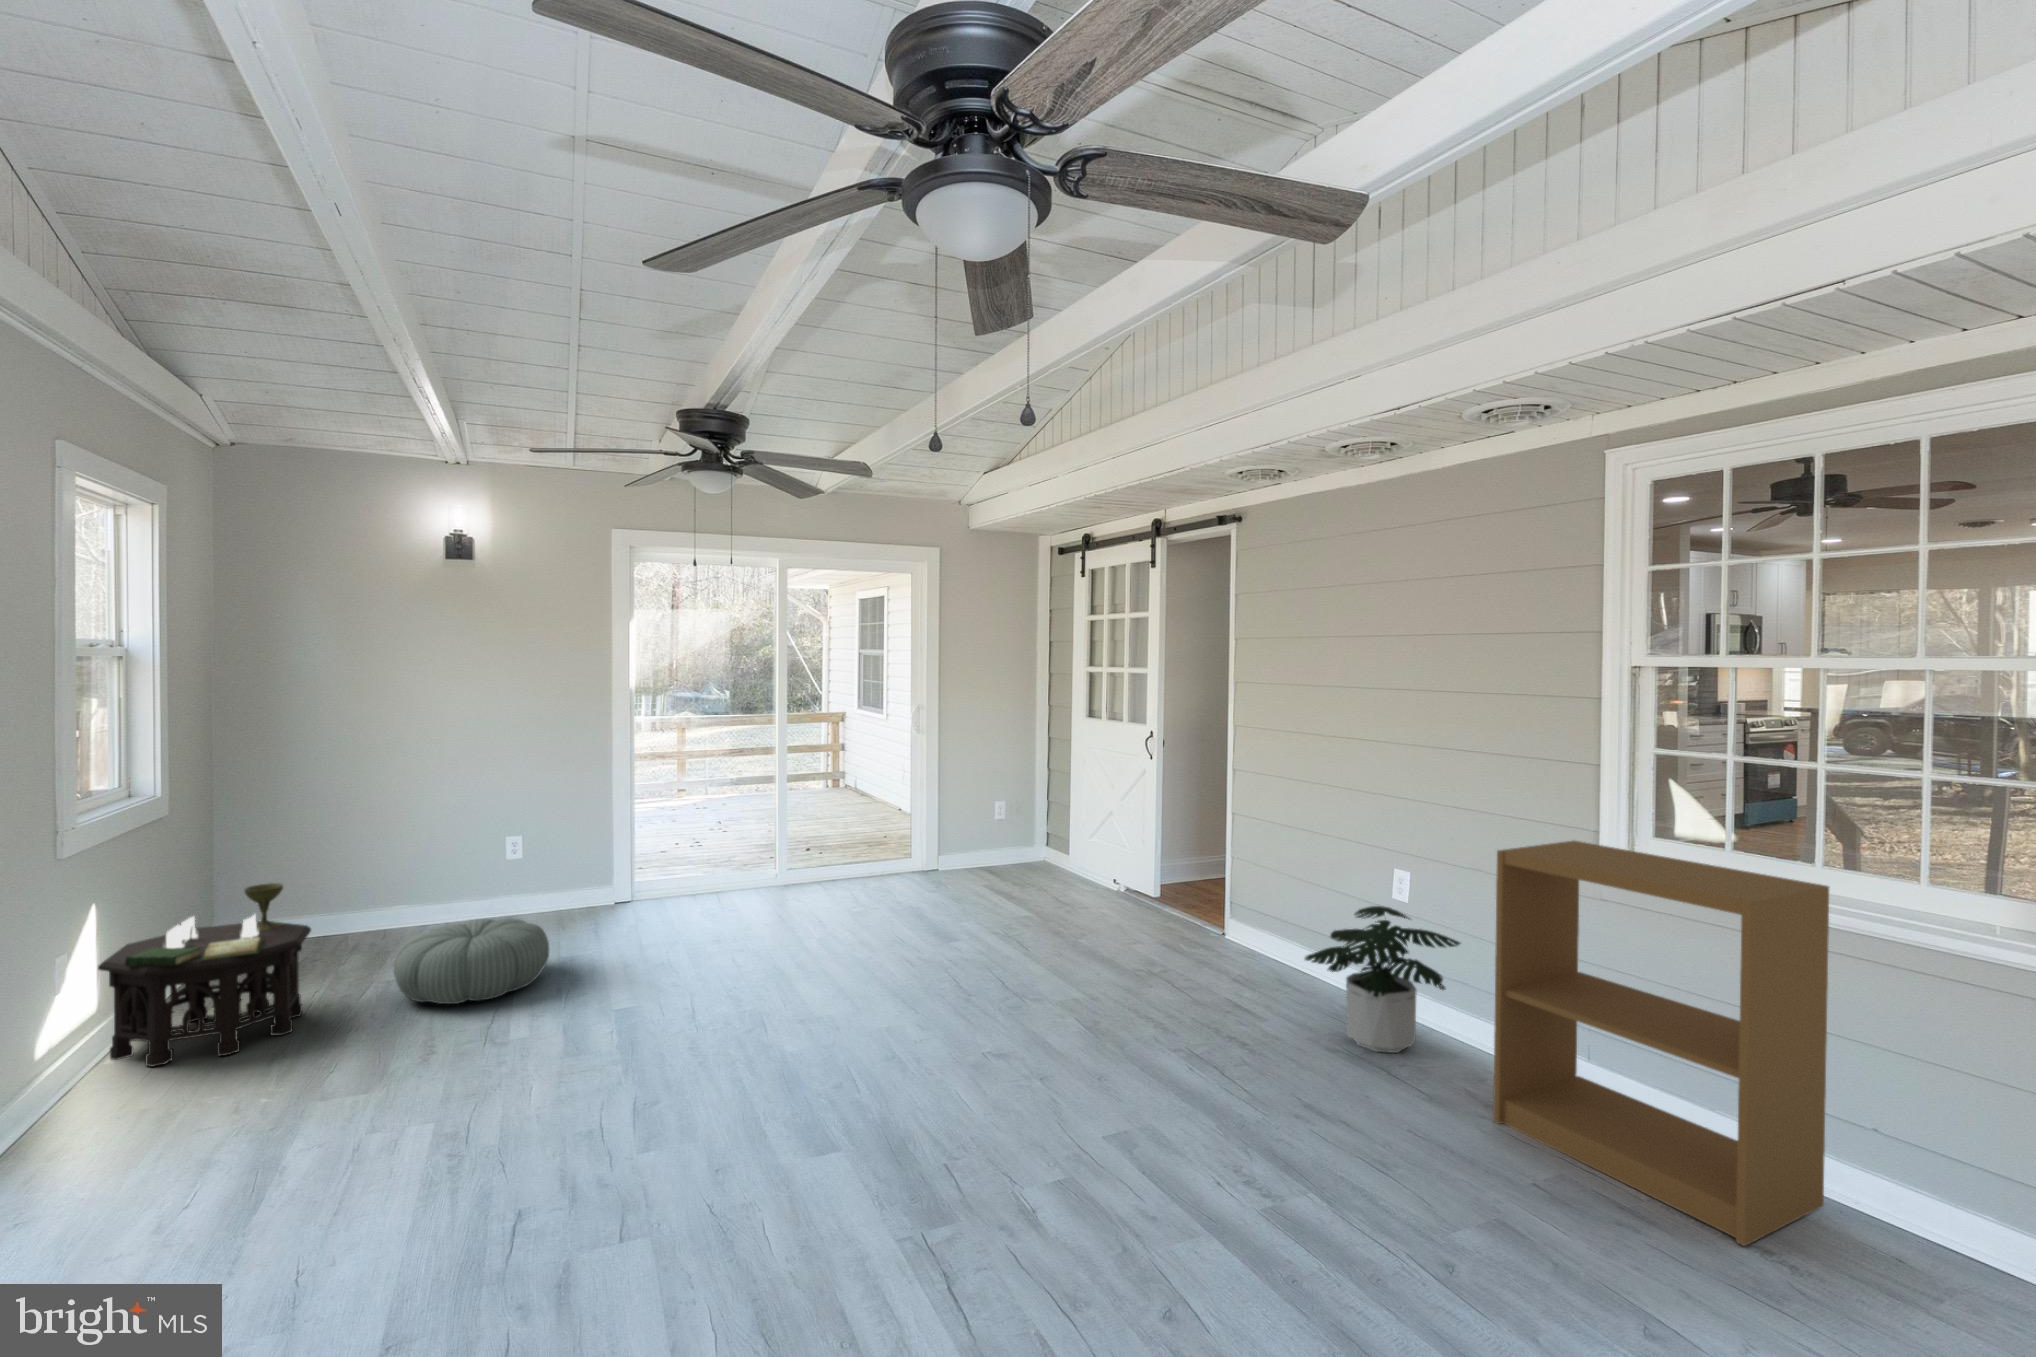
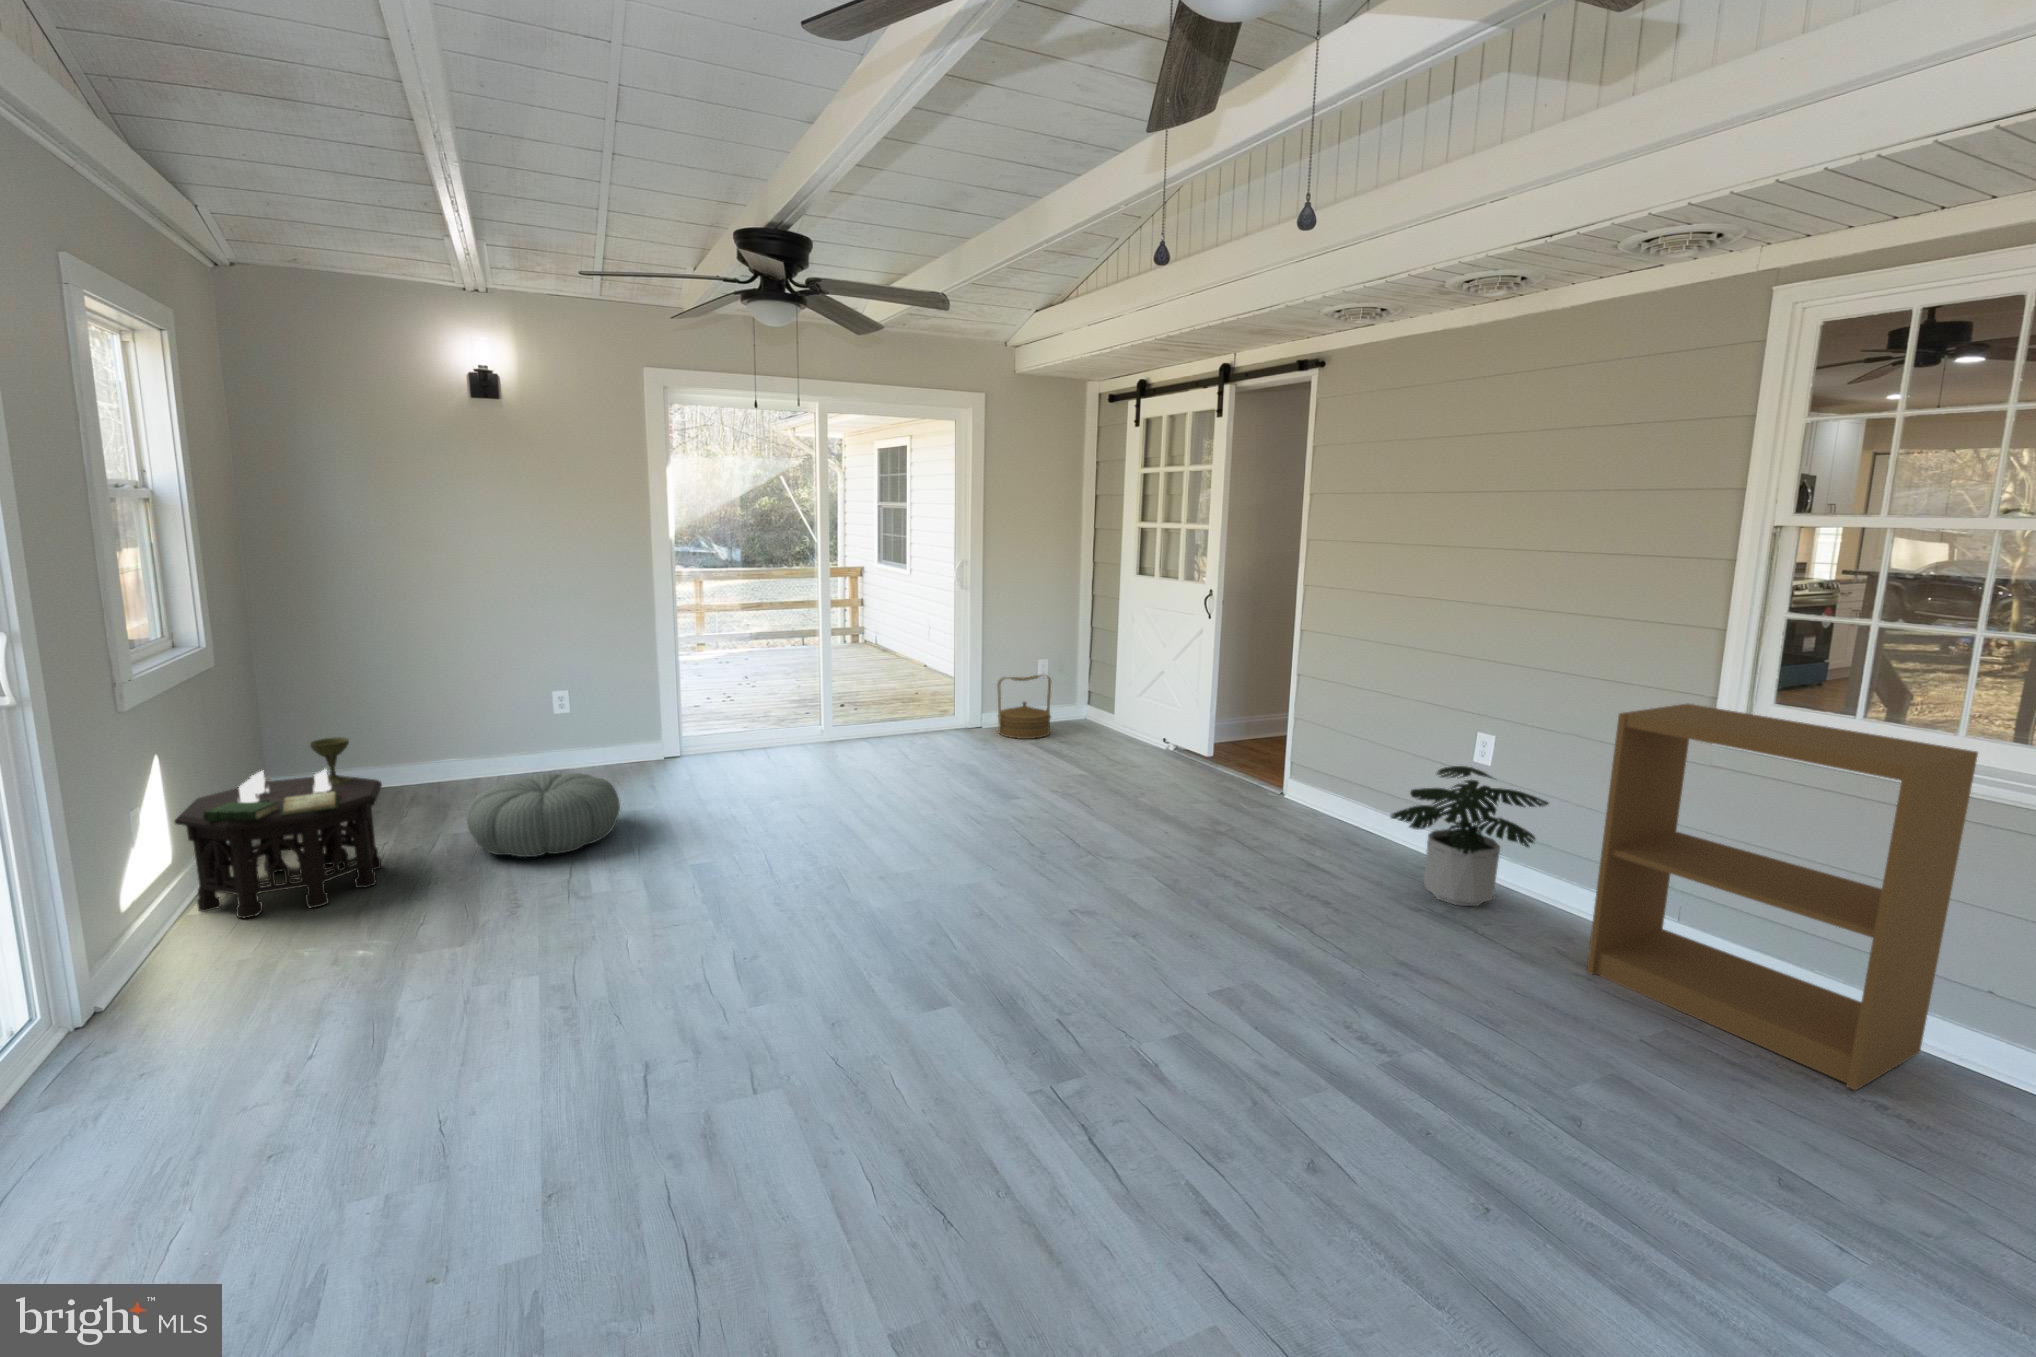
woven basket: none [953,817,1008,882] -> present [997,675,1051,739]

